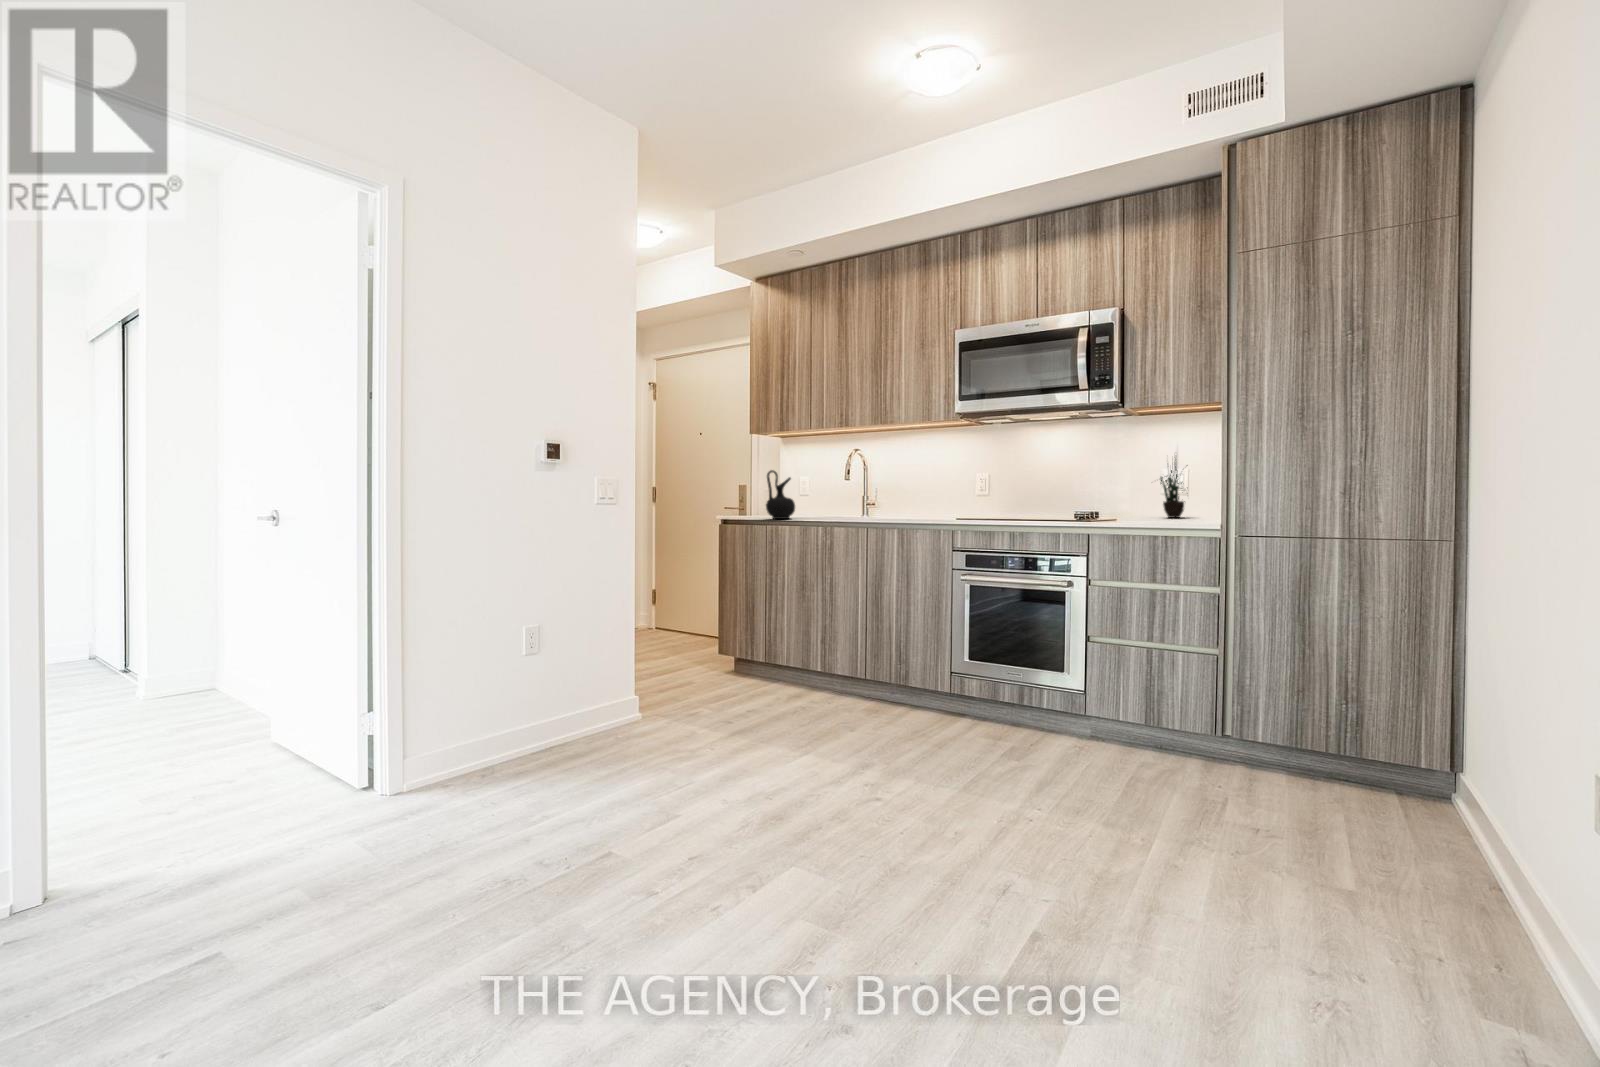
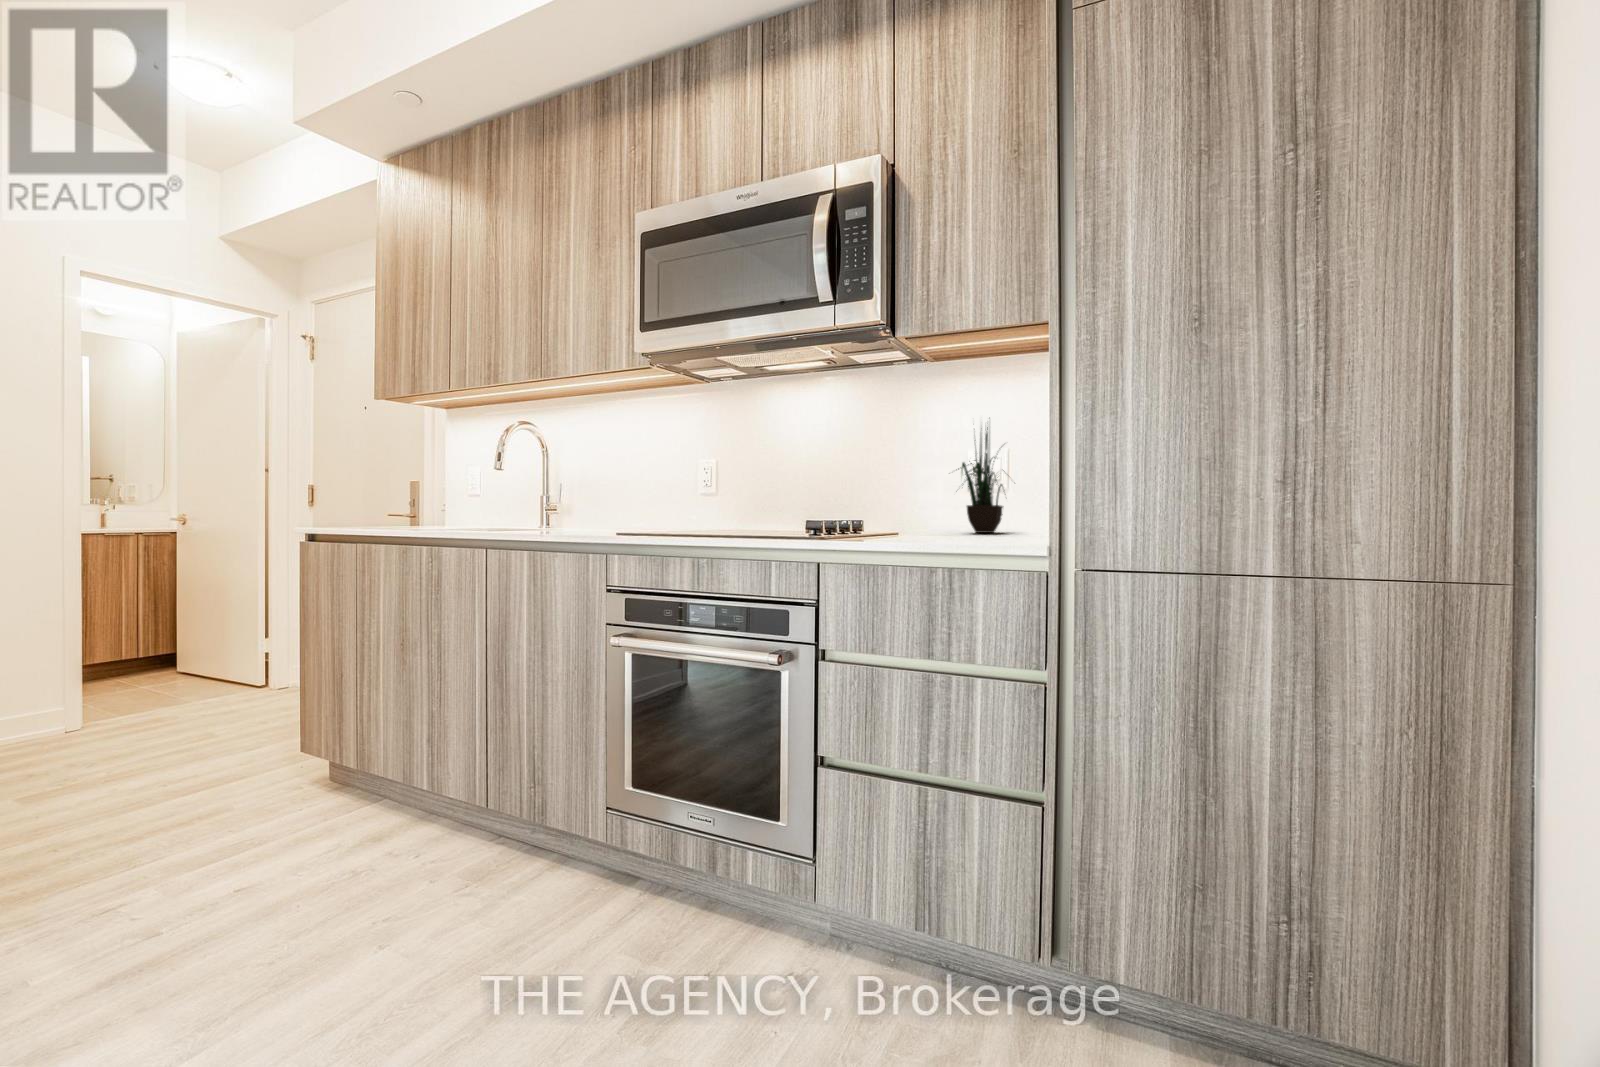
ceramic jug: present [766,470,795,519] -> none [377,453,430,532]

